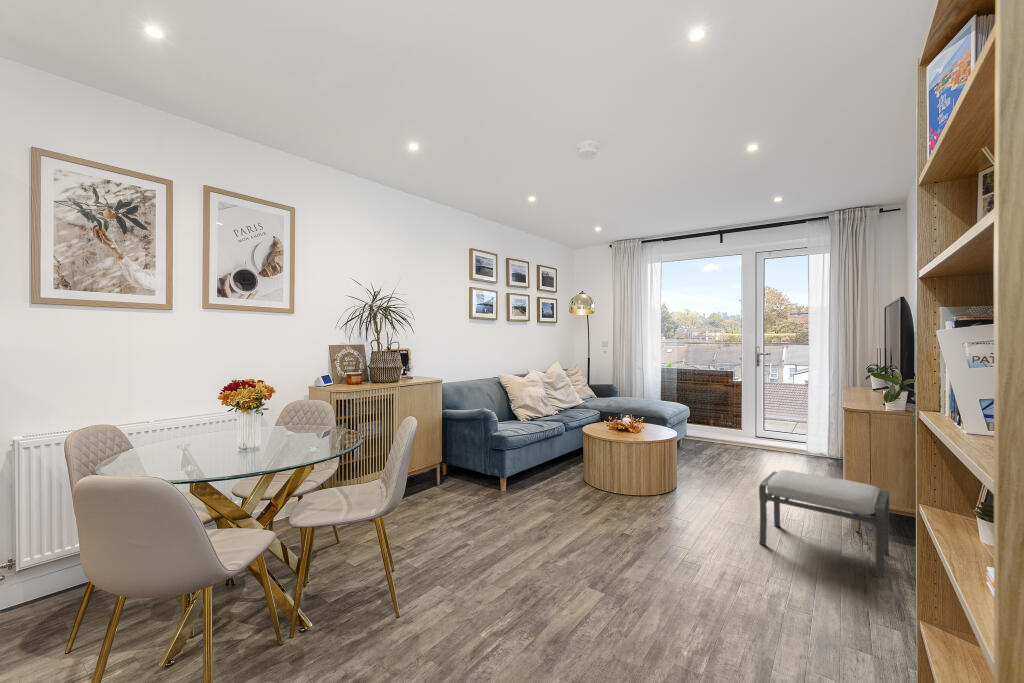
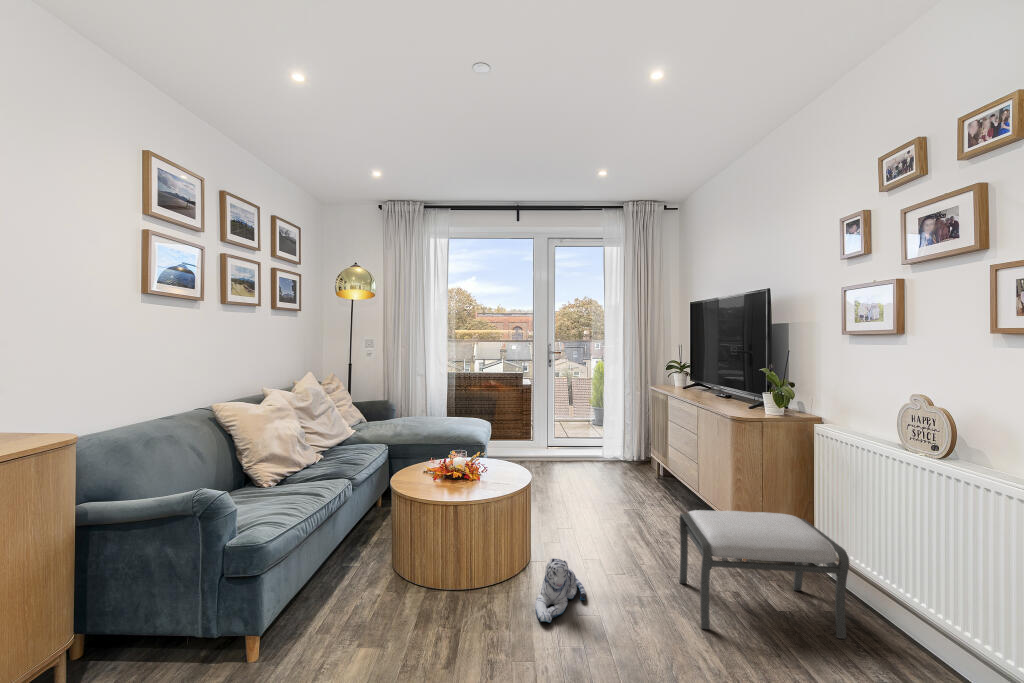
plush toy: none [648,481,694,516] -> present [535,558,586,623]

